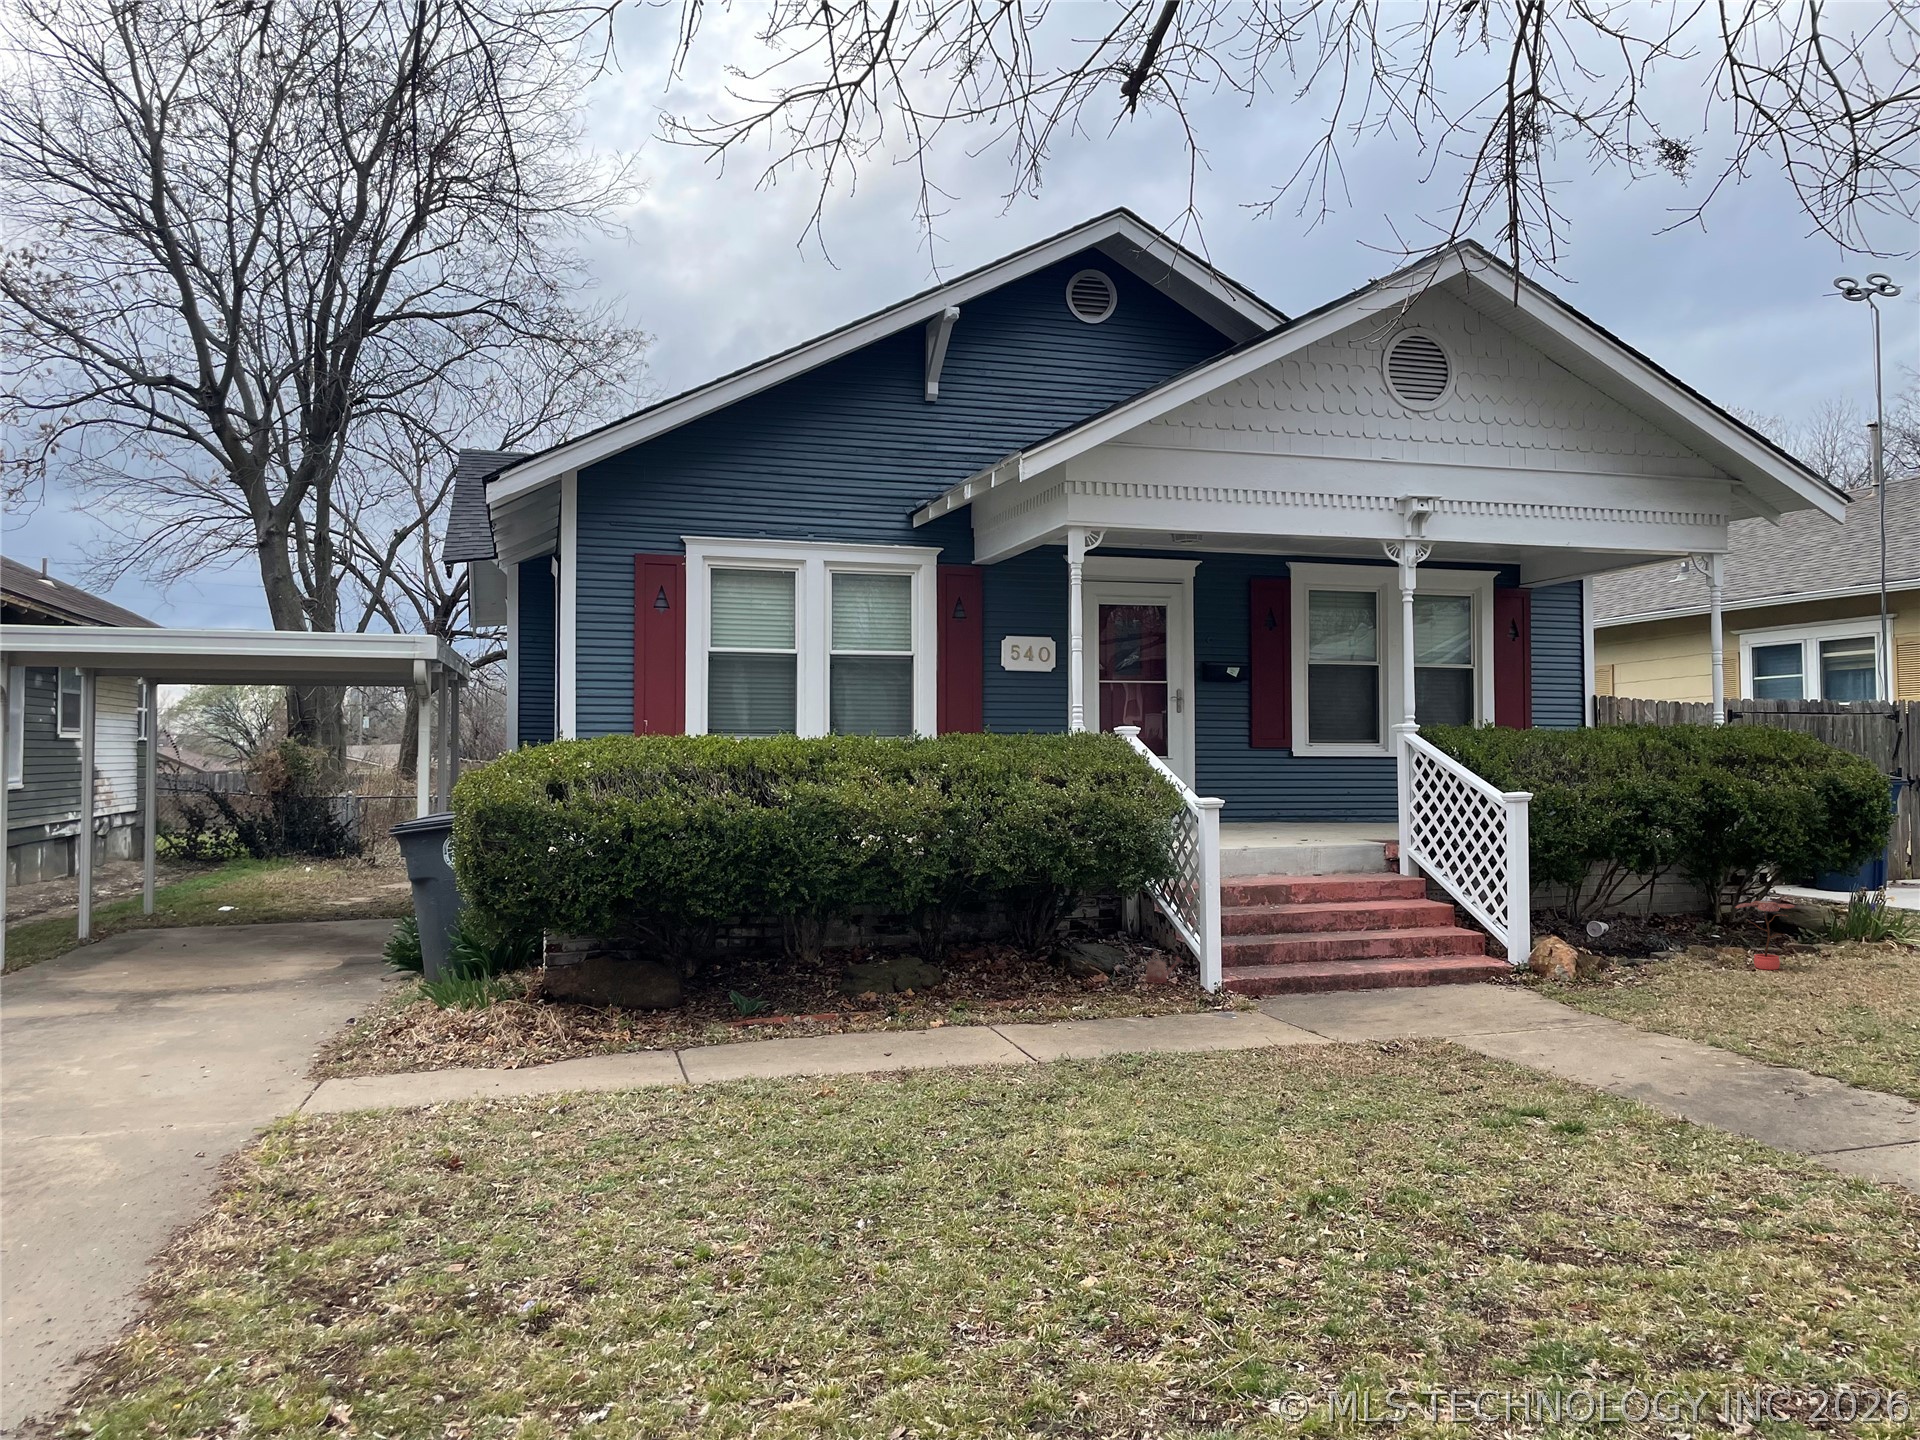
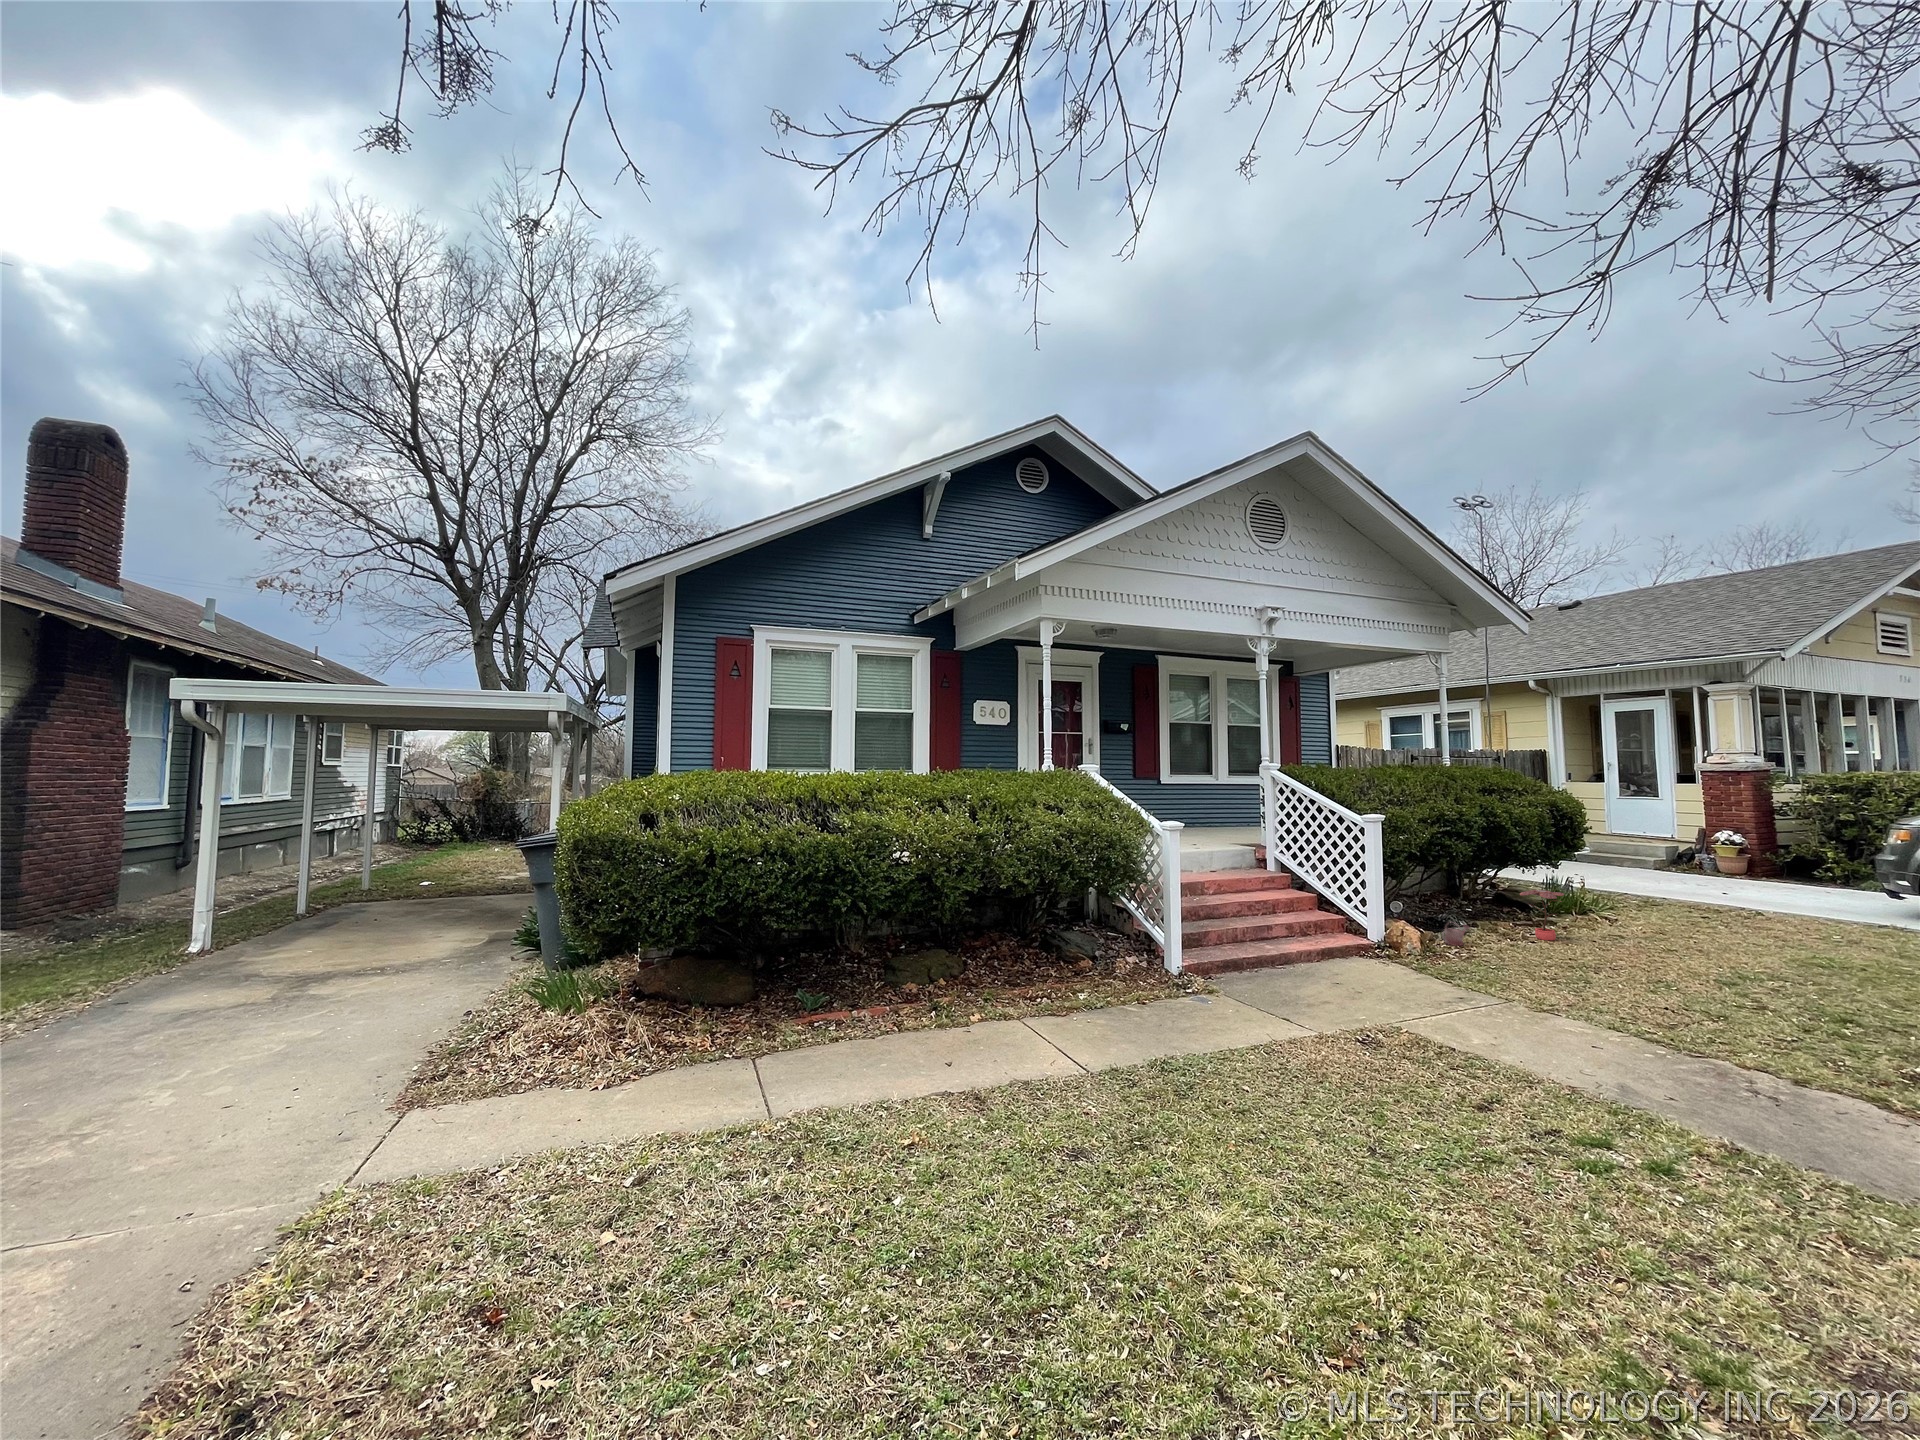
watering can: present [1137,952,1182,984] -> present [1442,922,1469,946]

